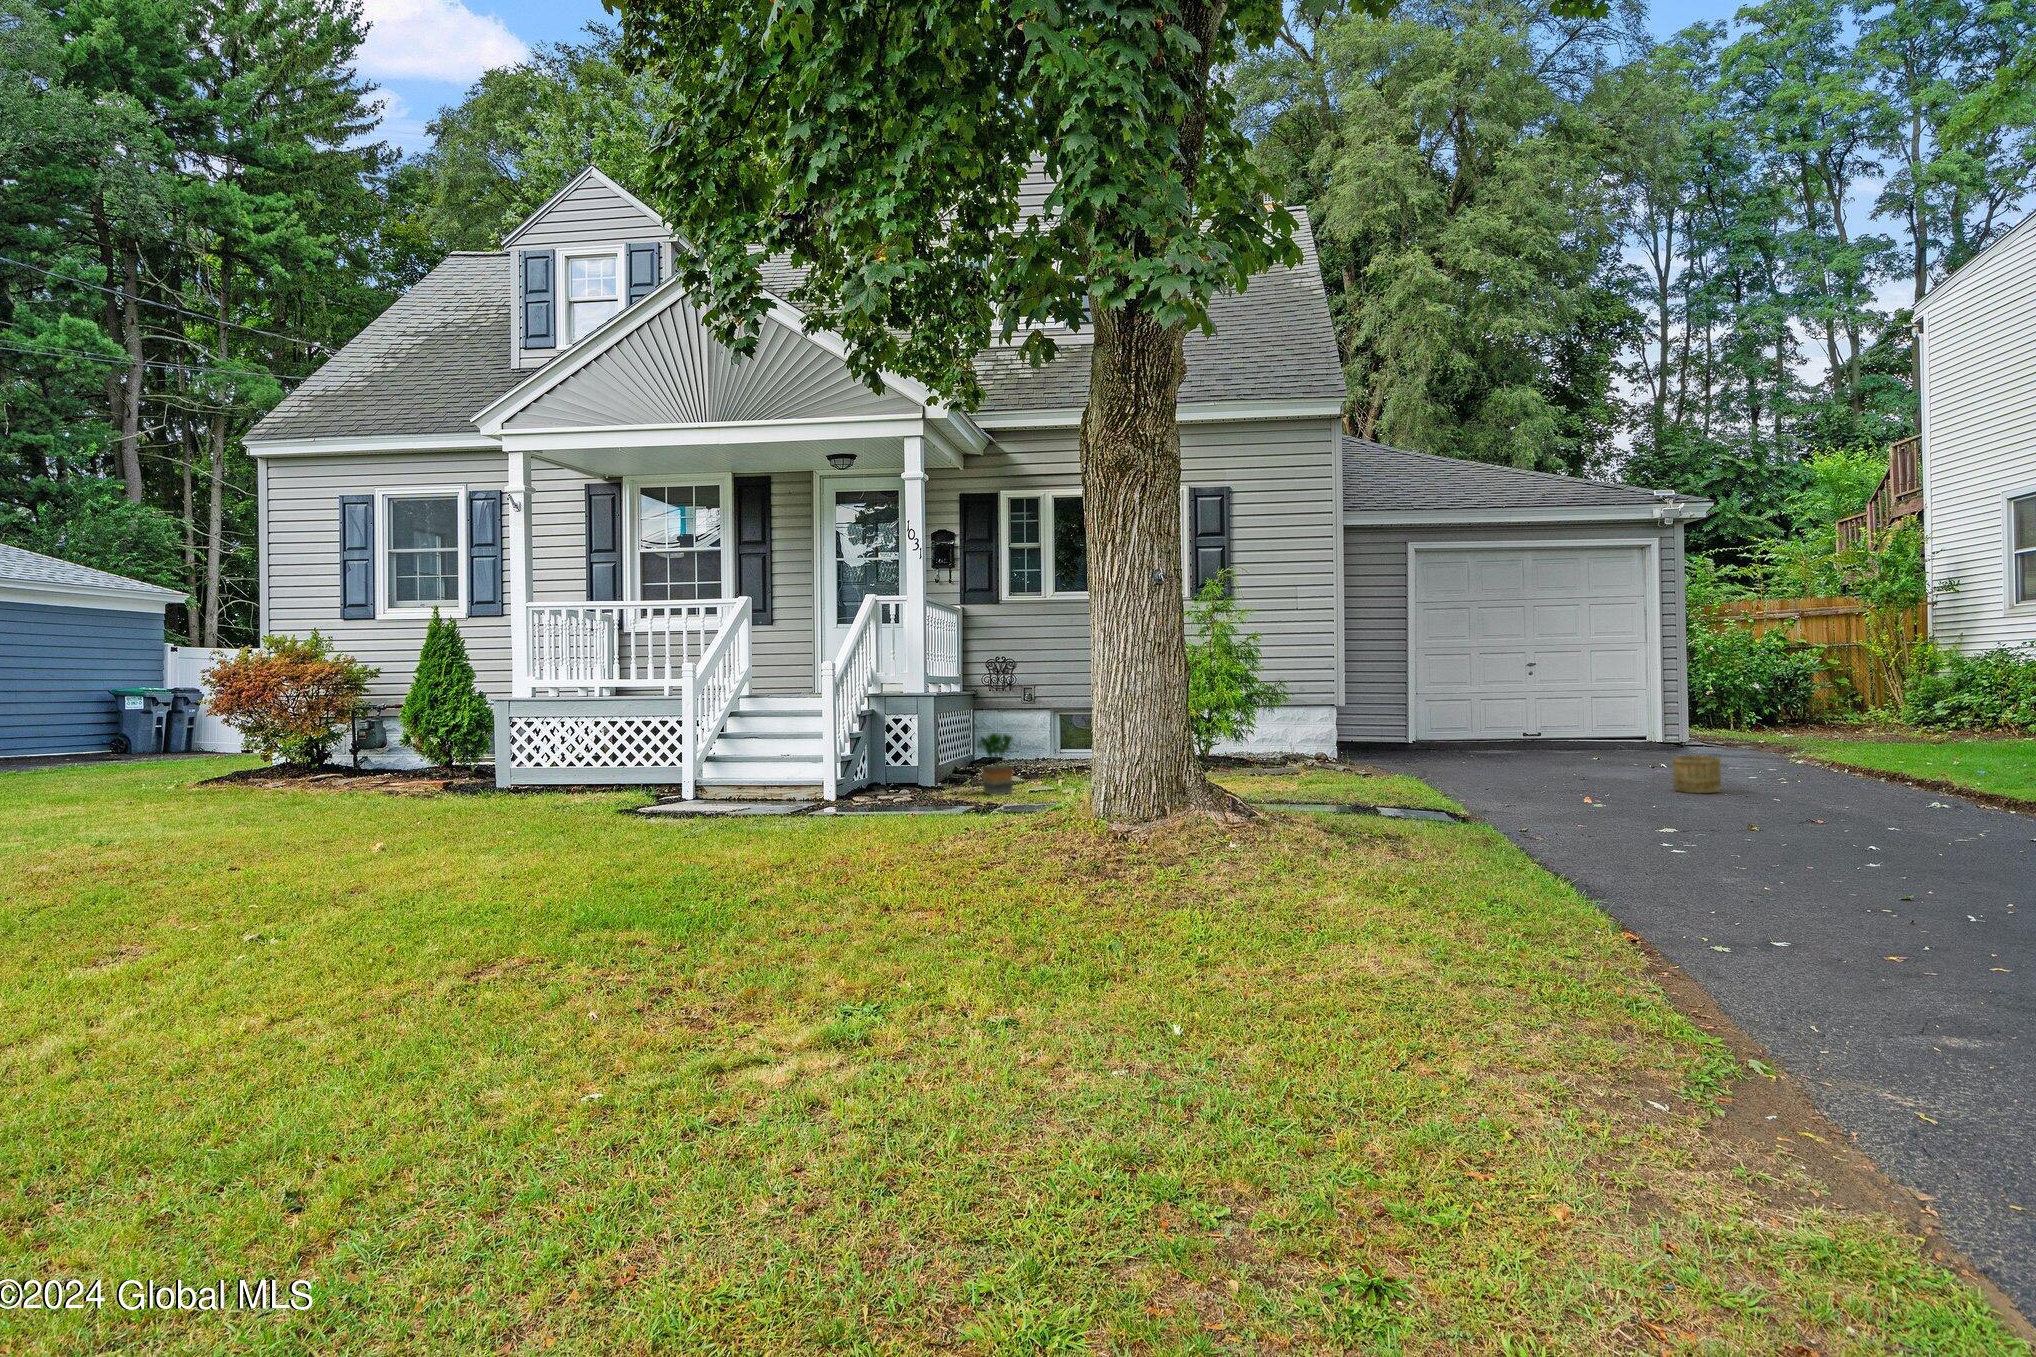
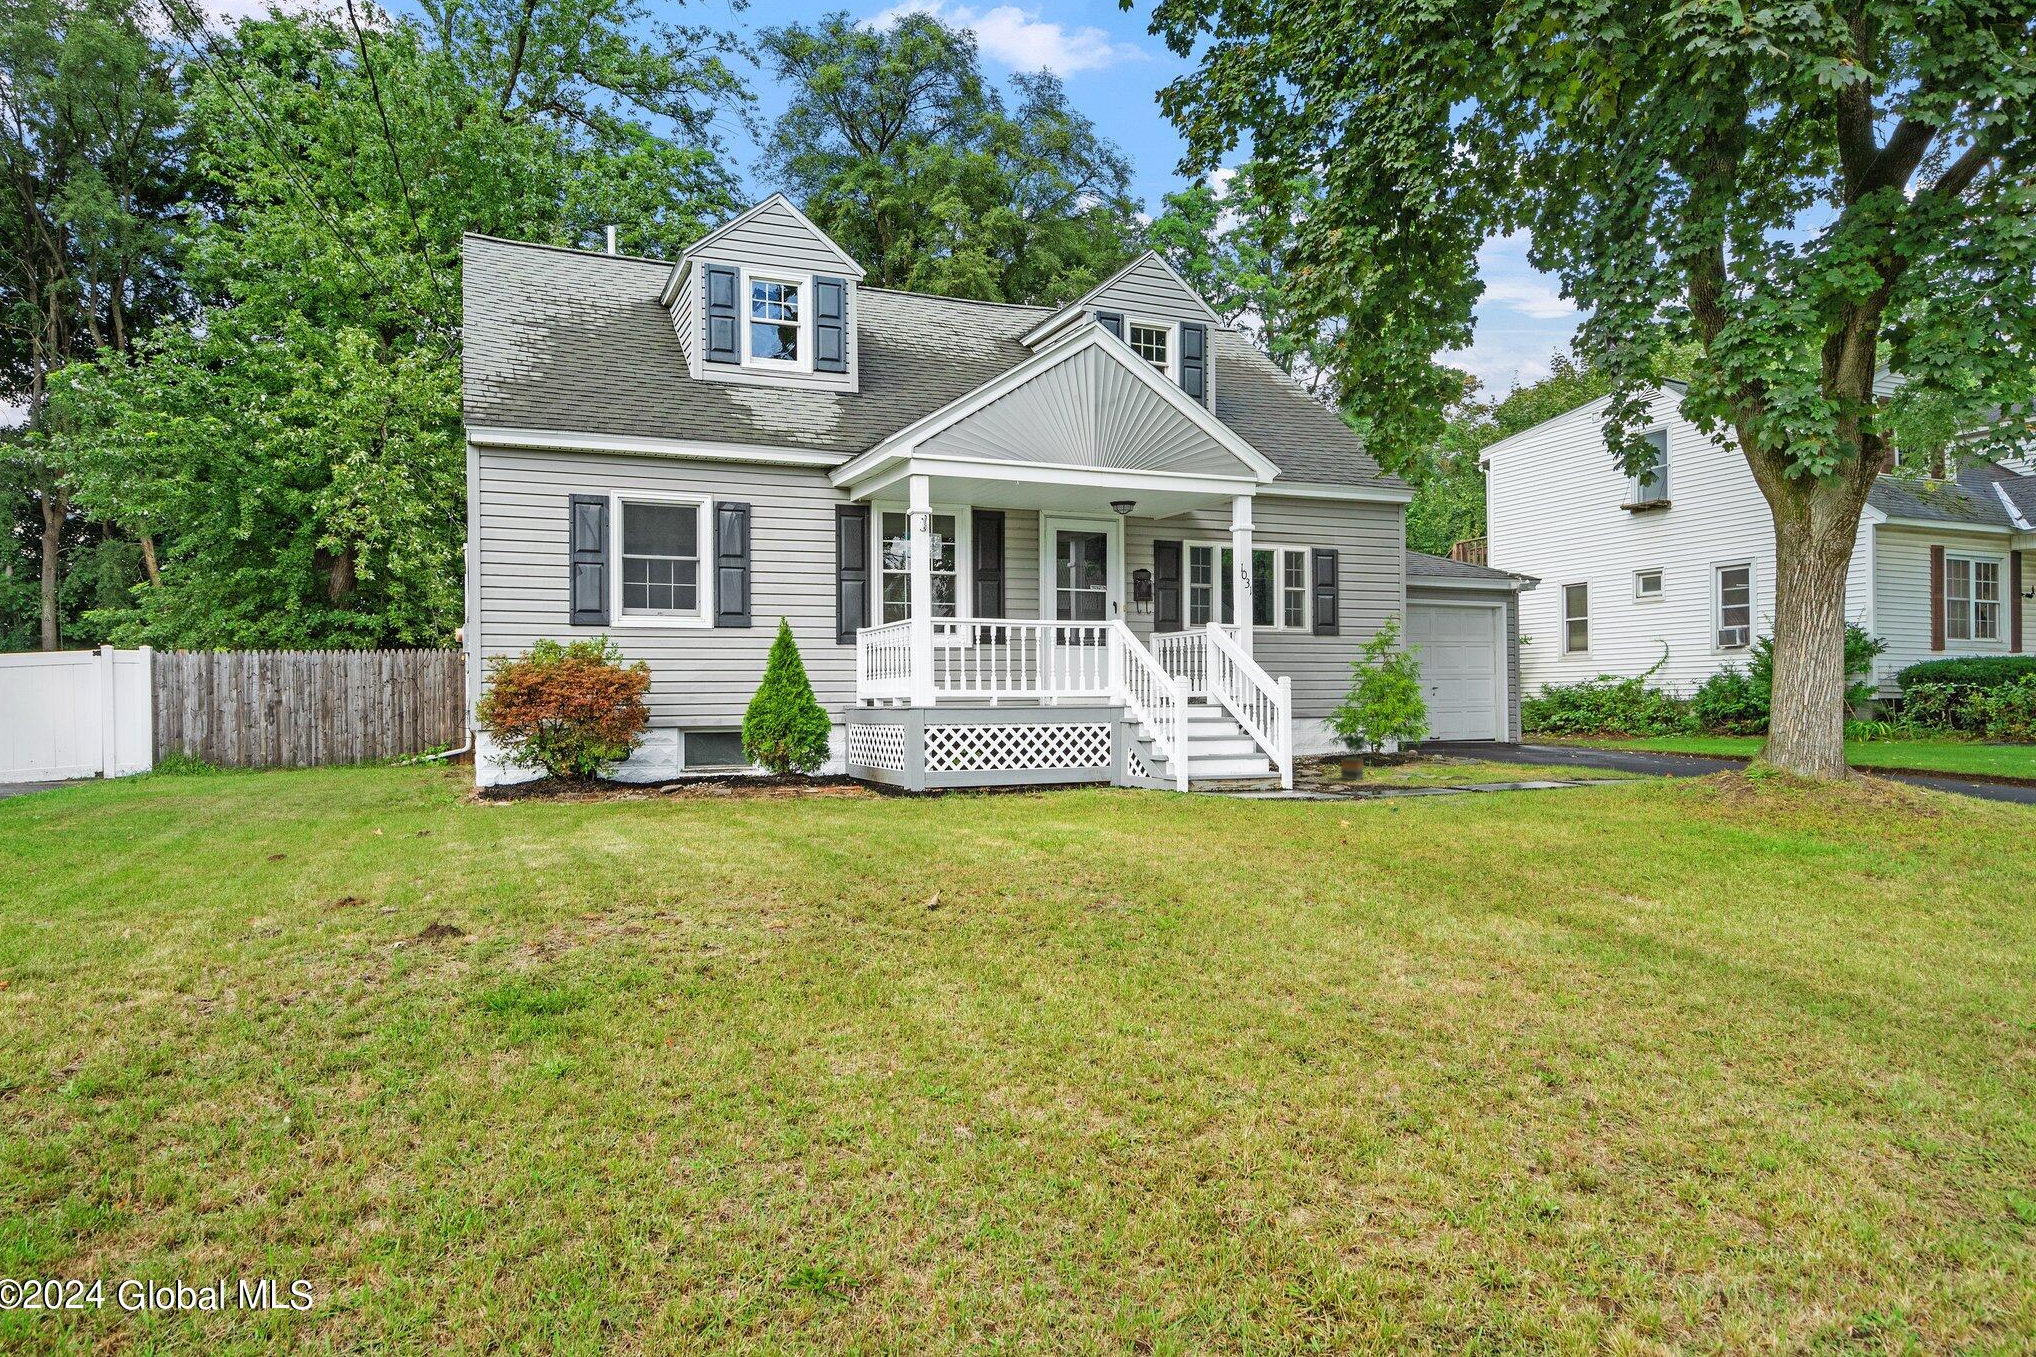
wooden bucket: present [1672,755,1721,793] -> none [1658,742,1689,765]

